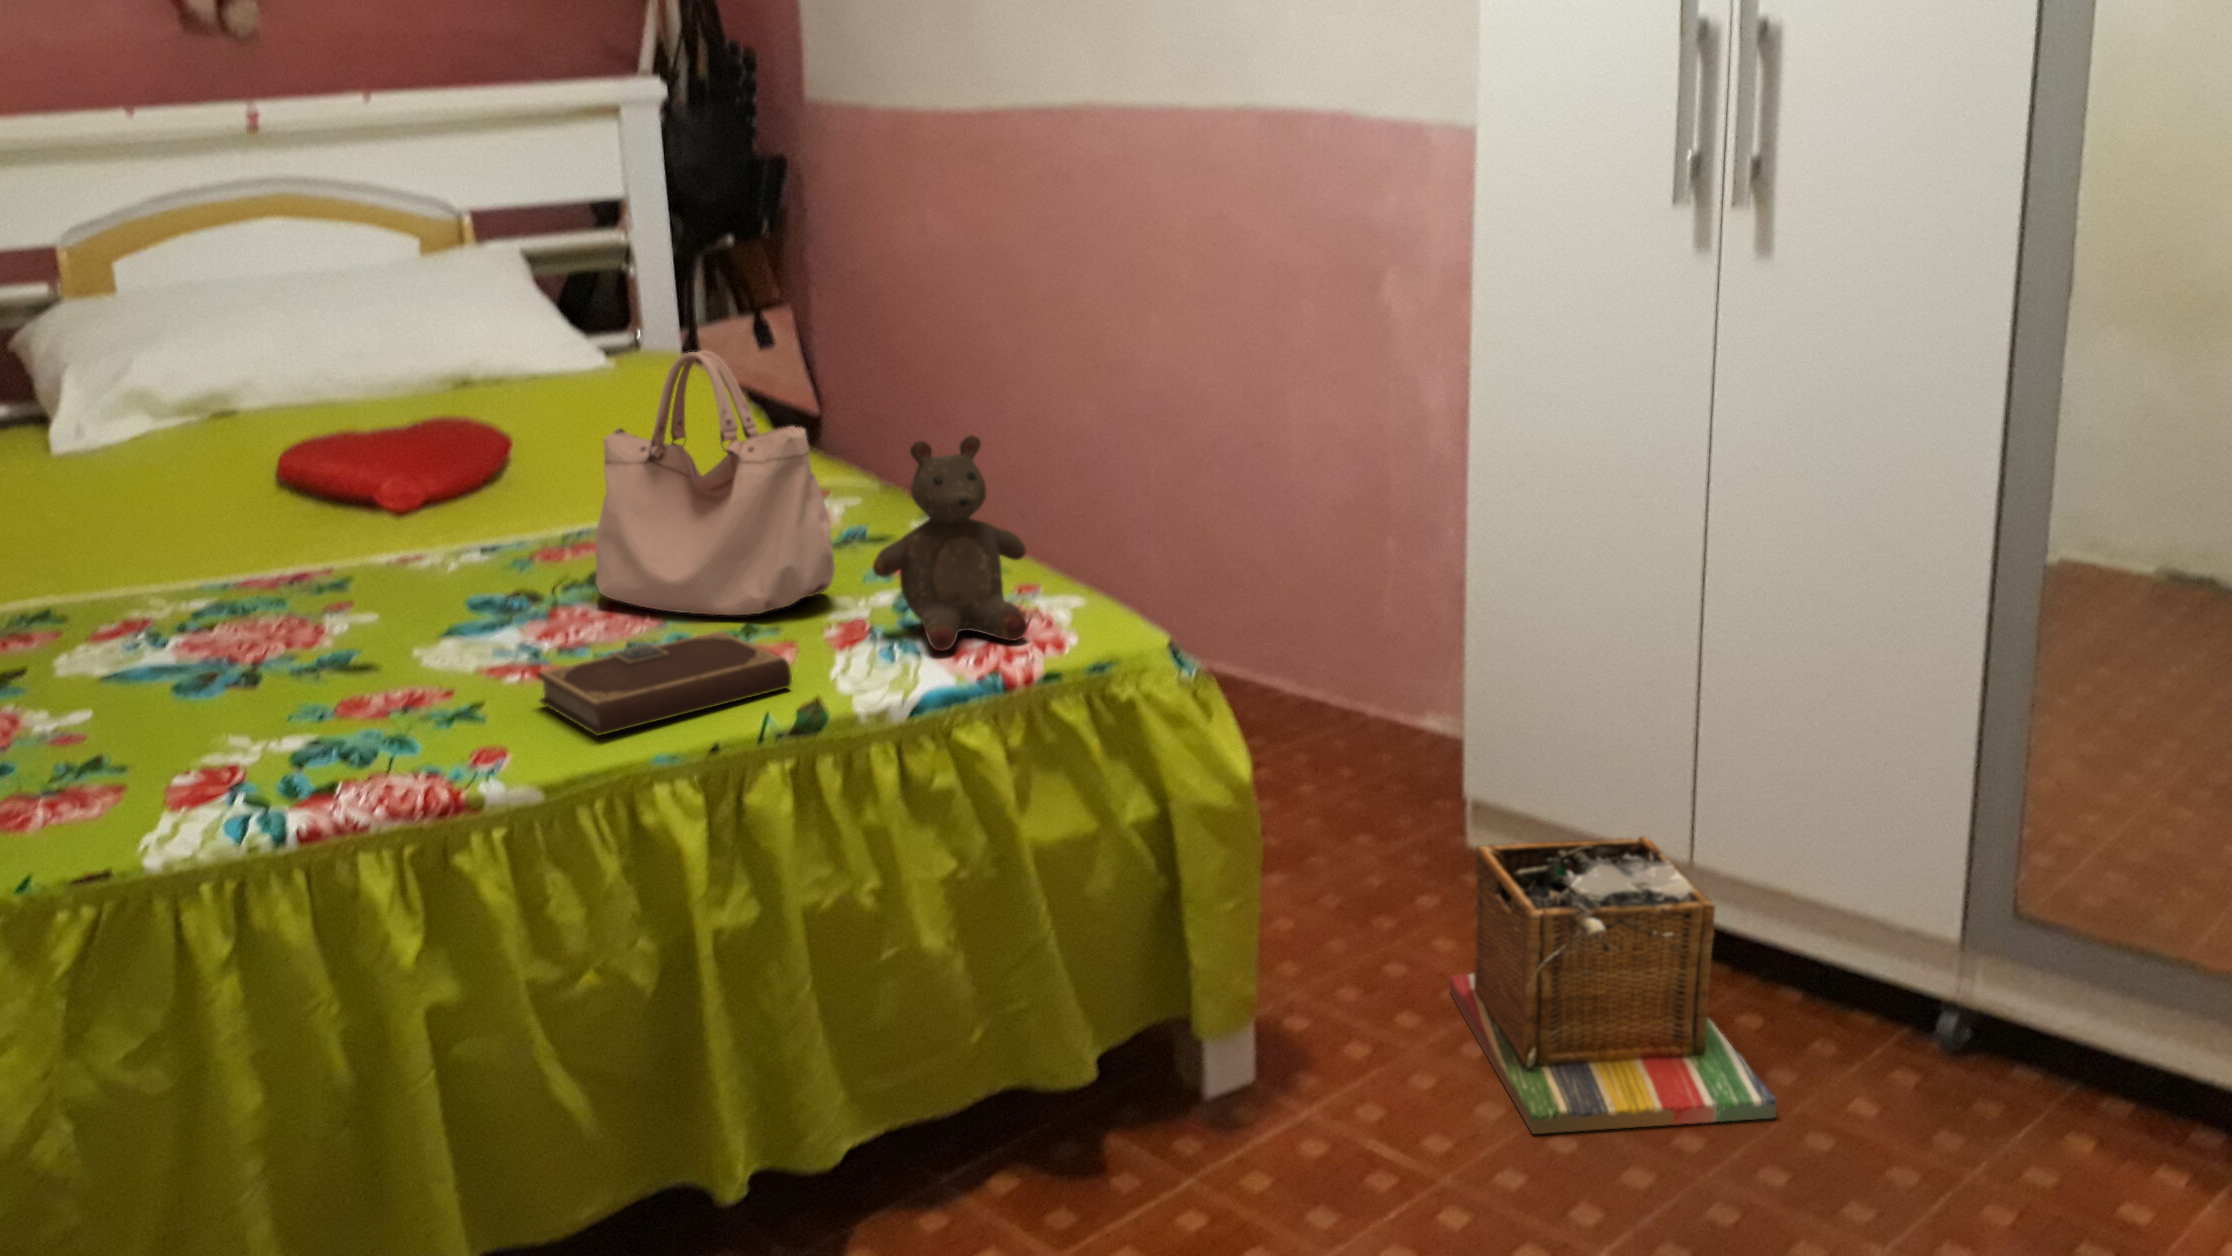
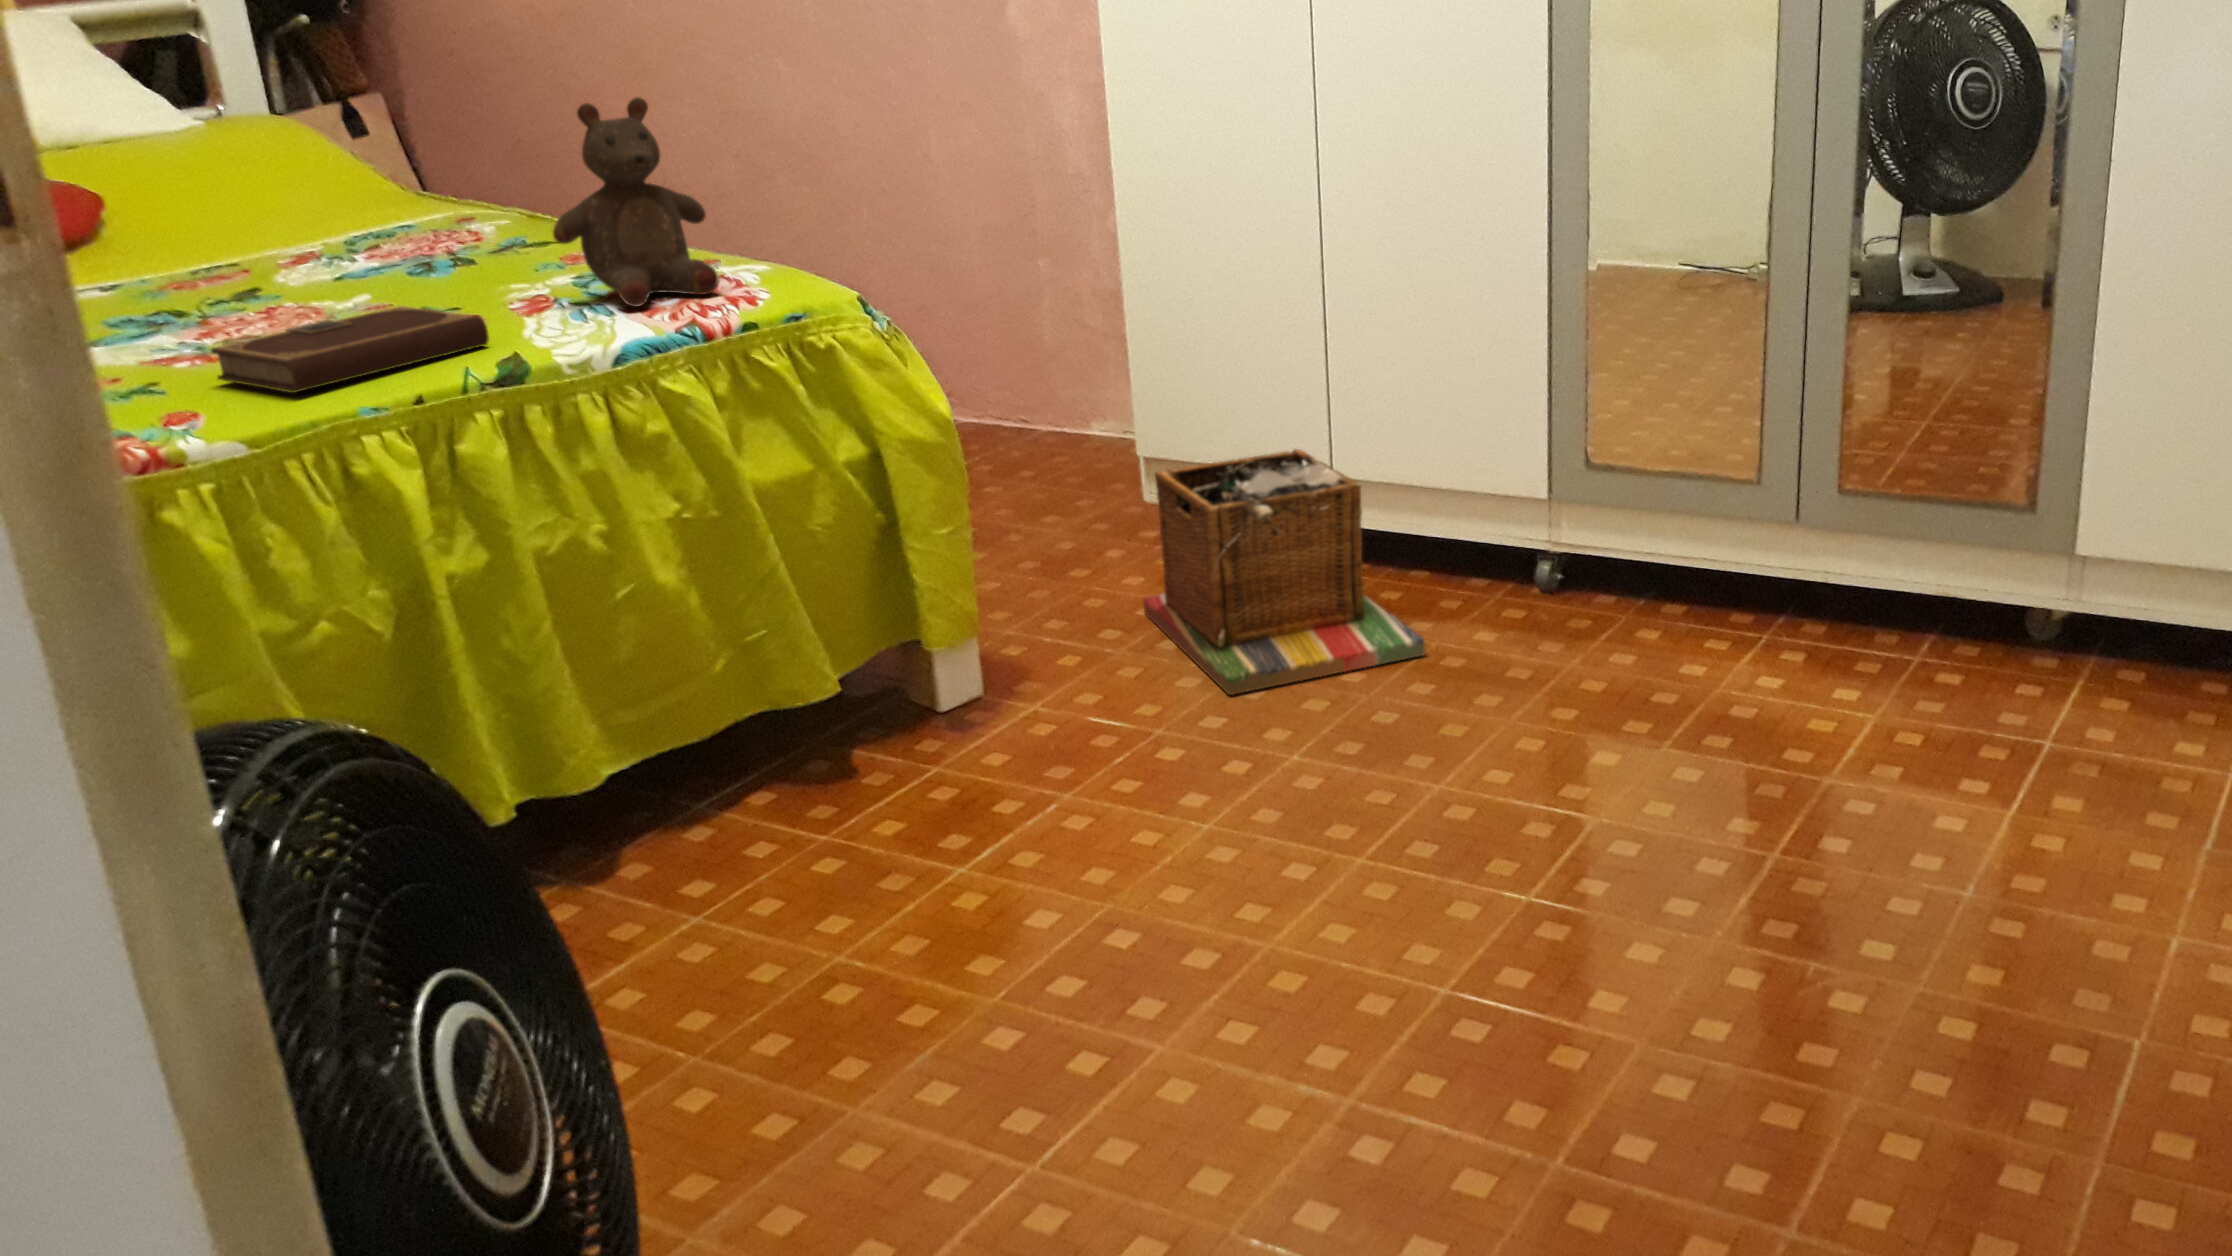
handbag: present [596,350,835,615] -> none [231,37,509,311]

